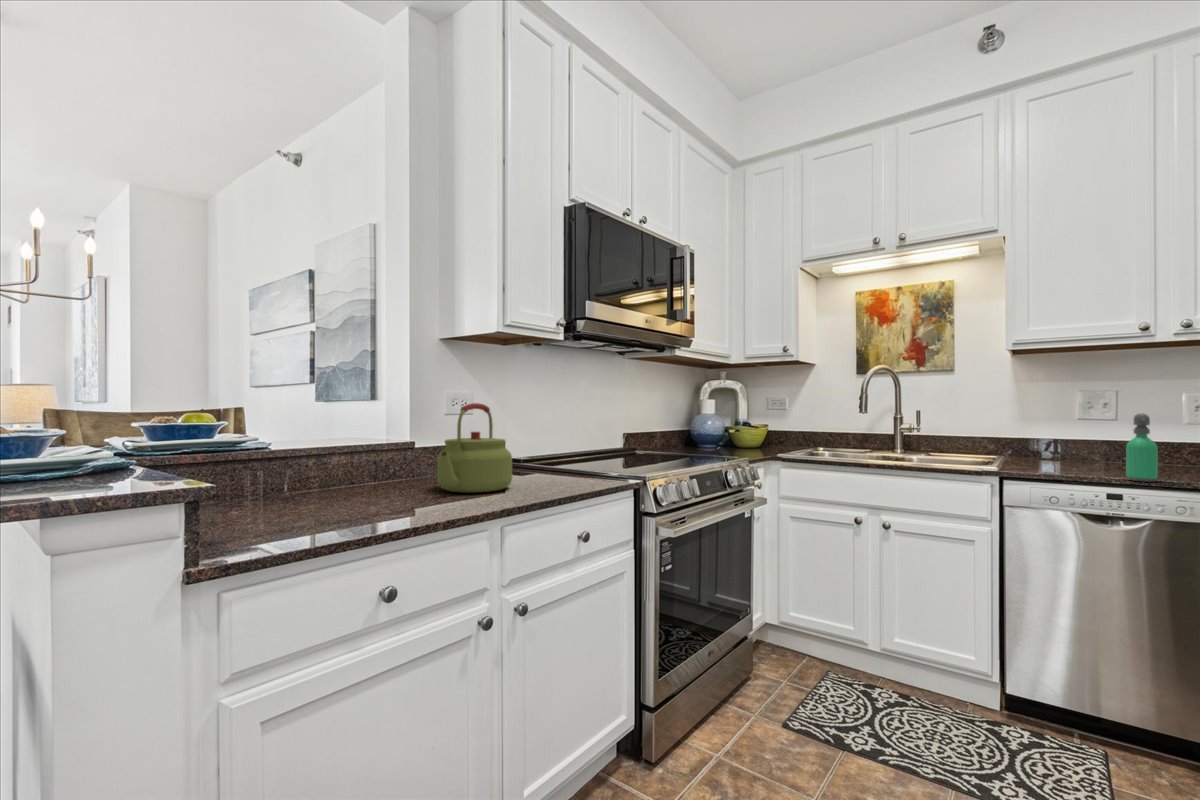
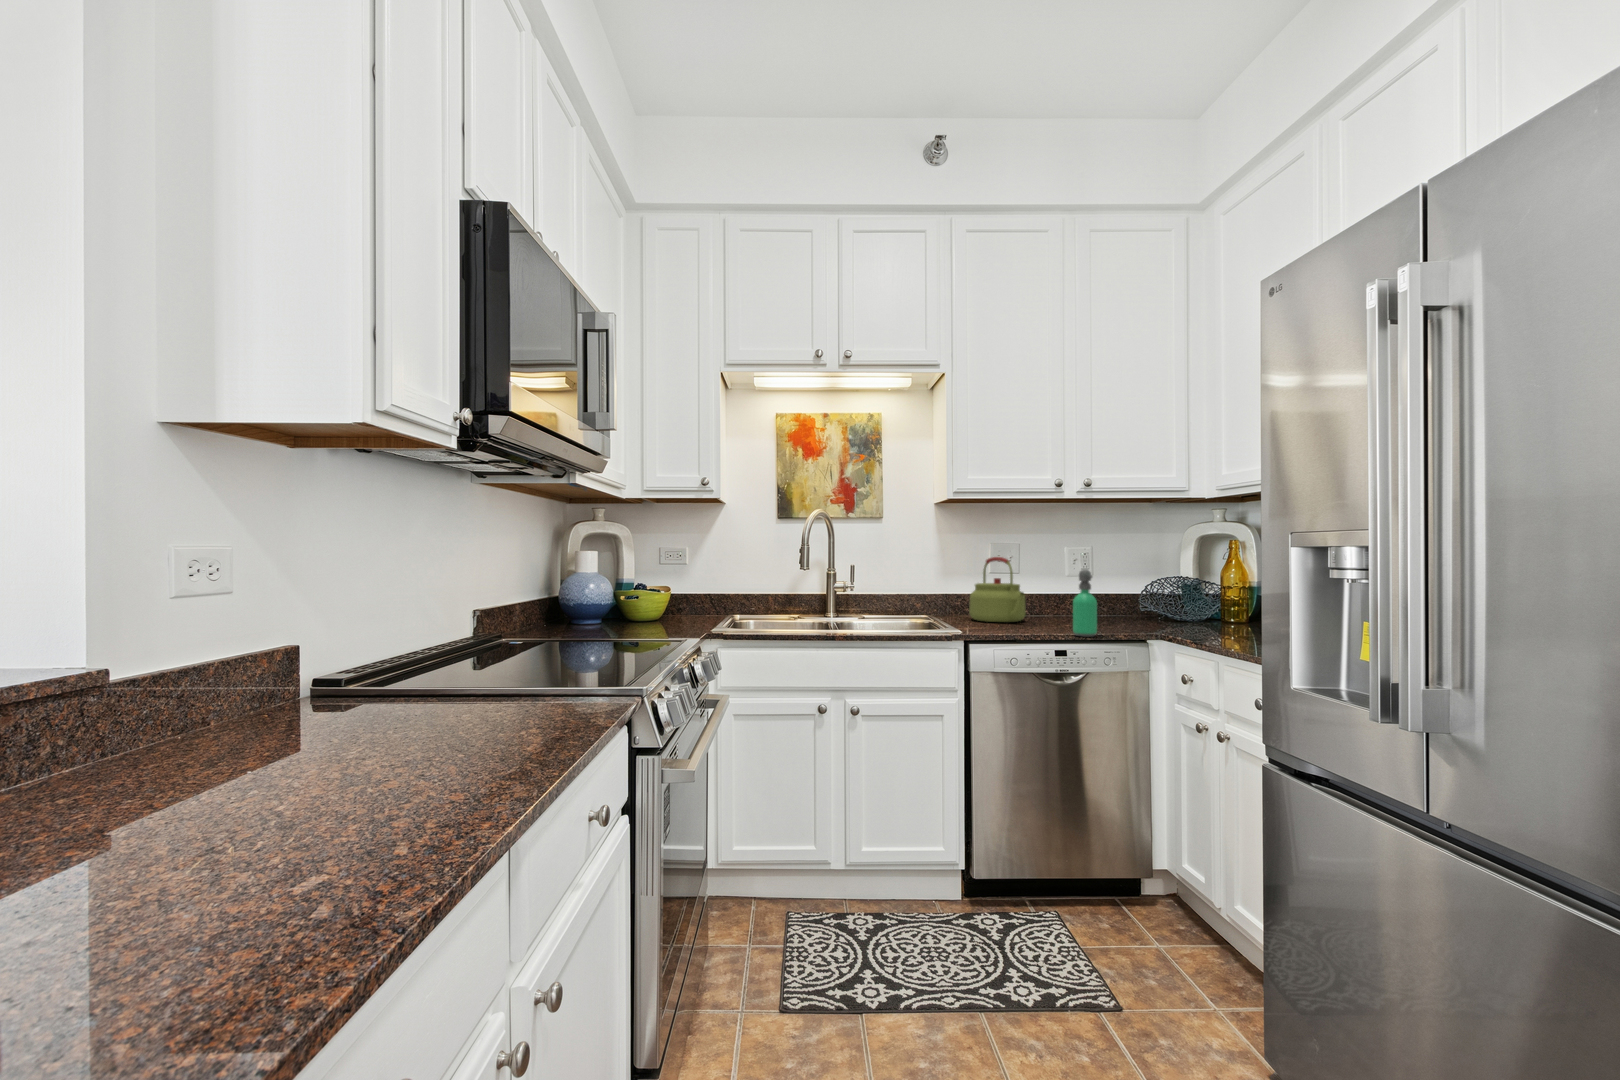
kettle: present [437,403,512,493] -> present [969,557,1026,622]

